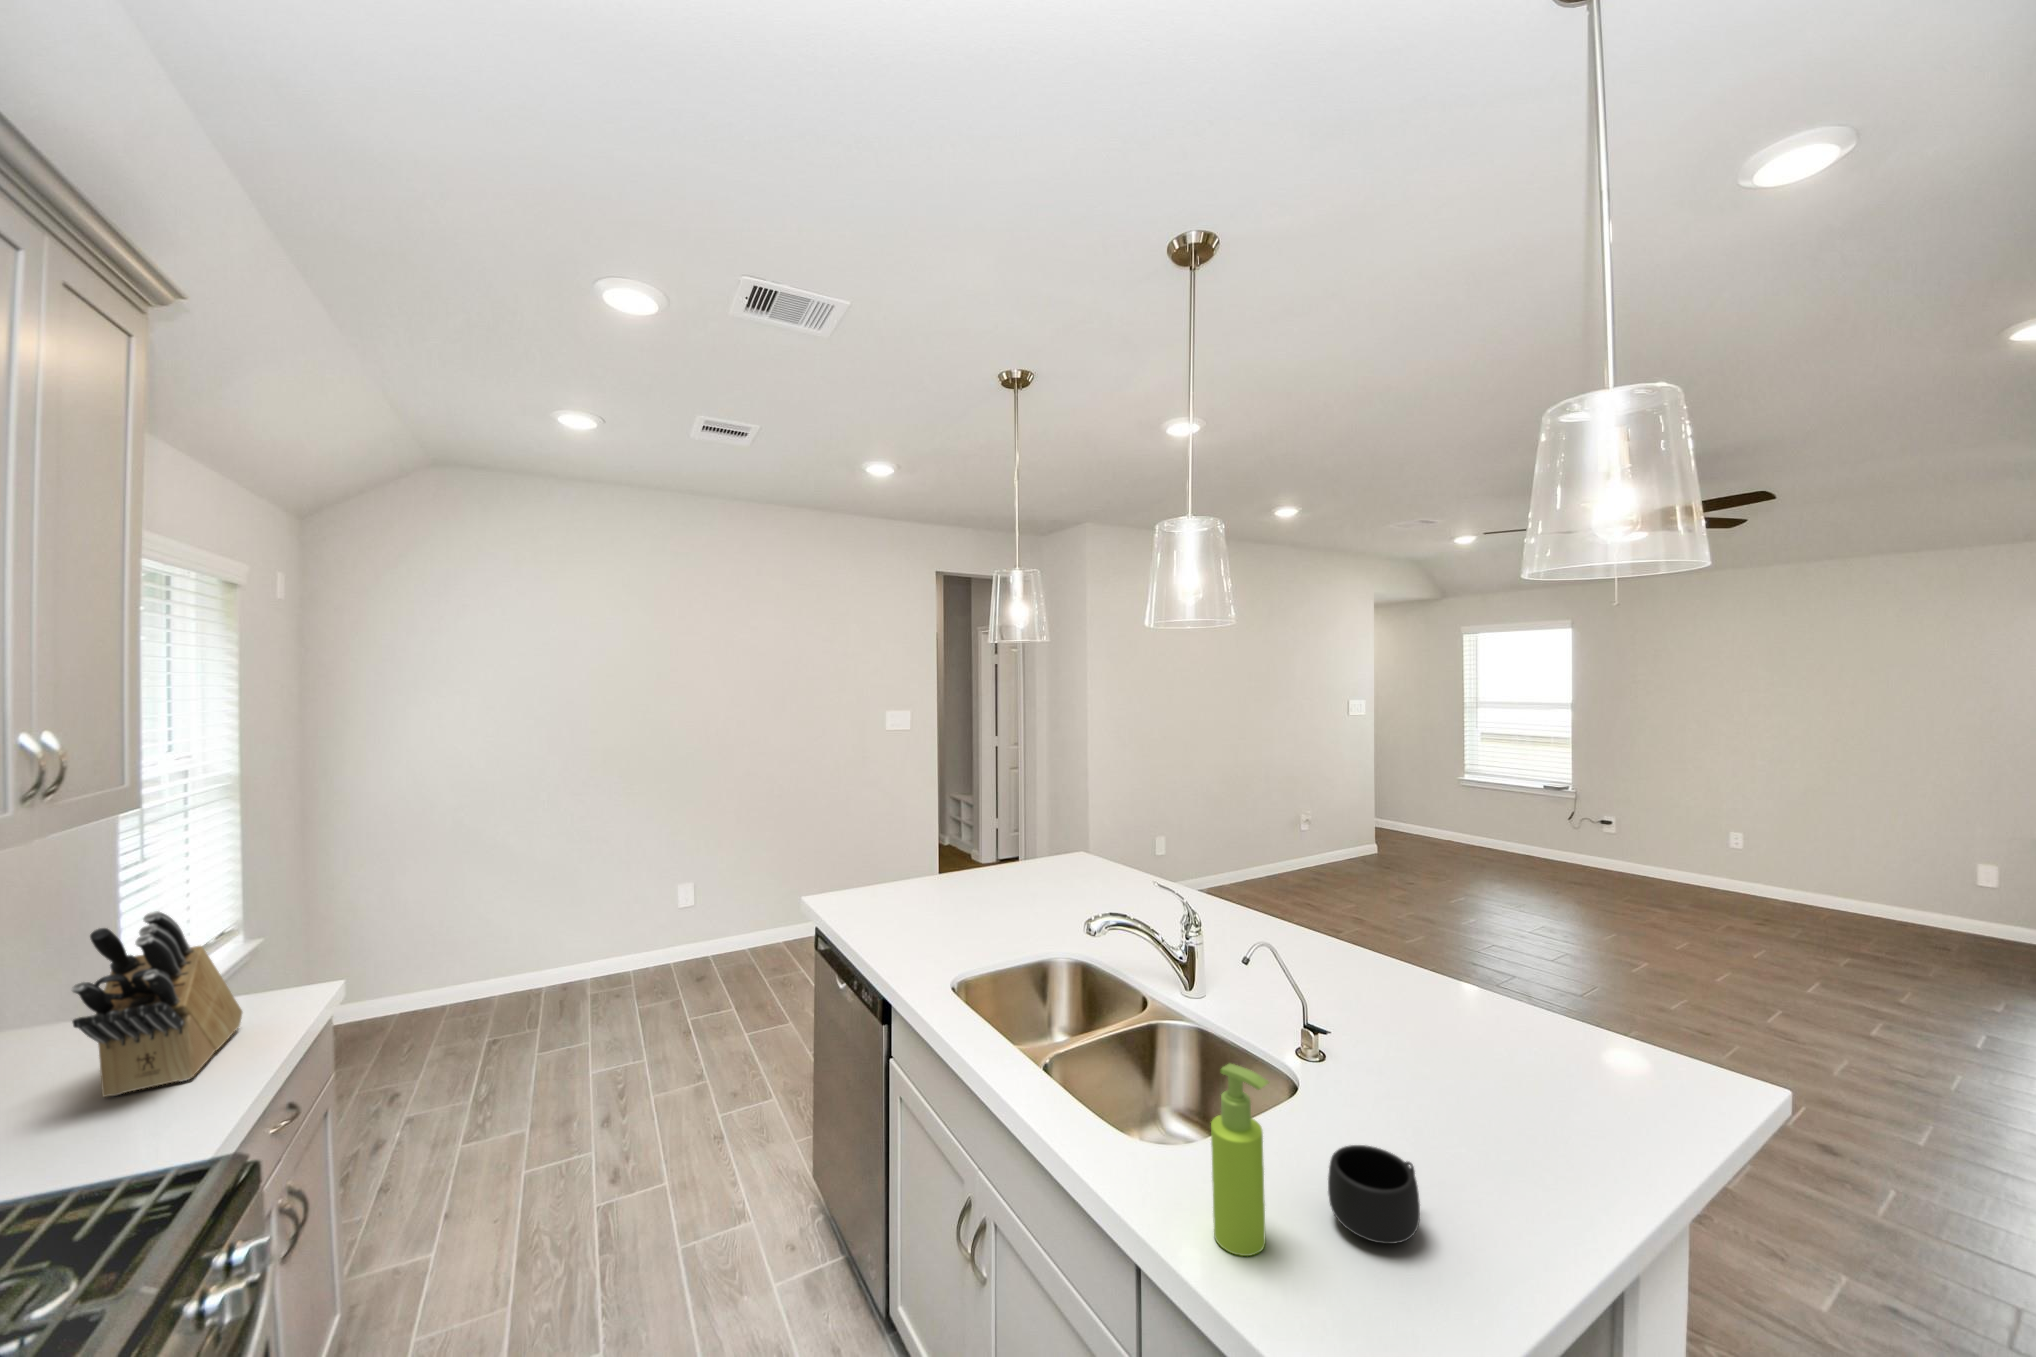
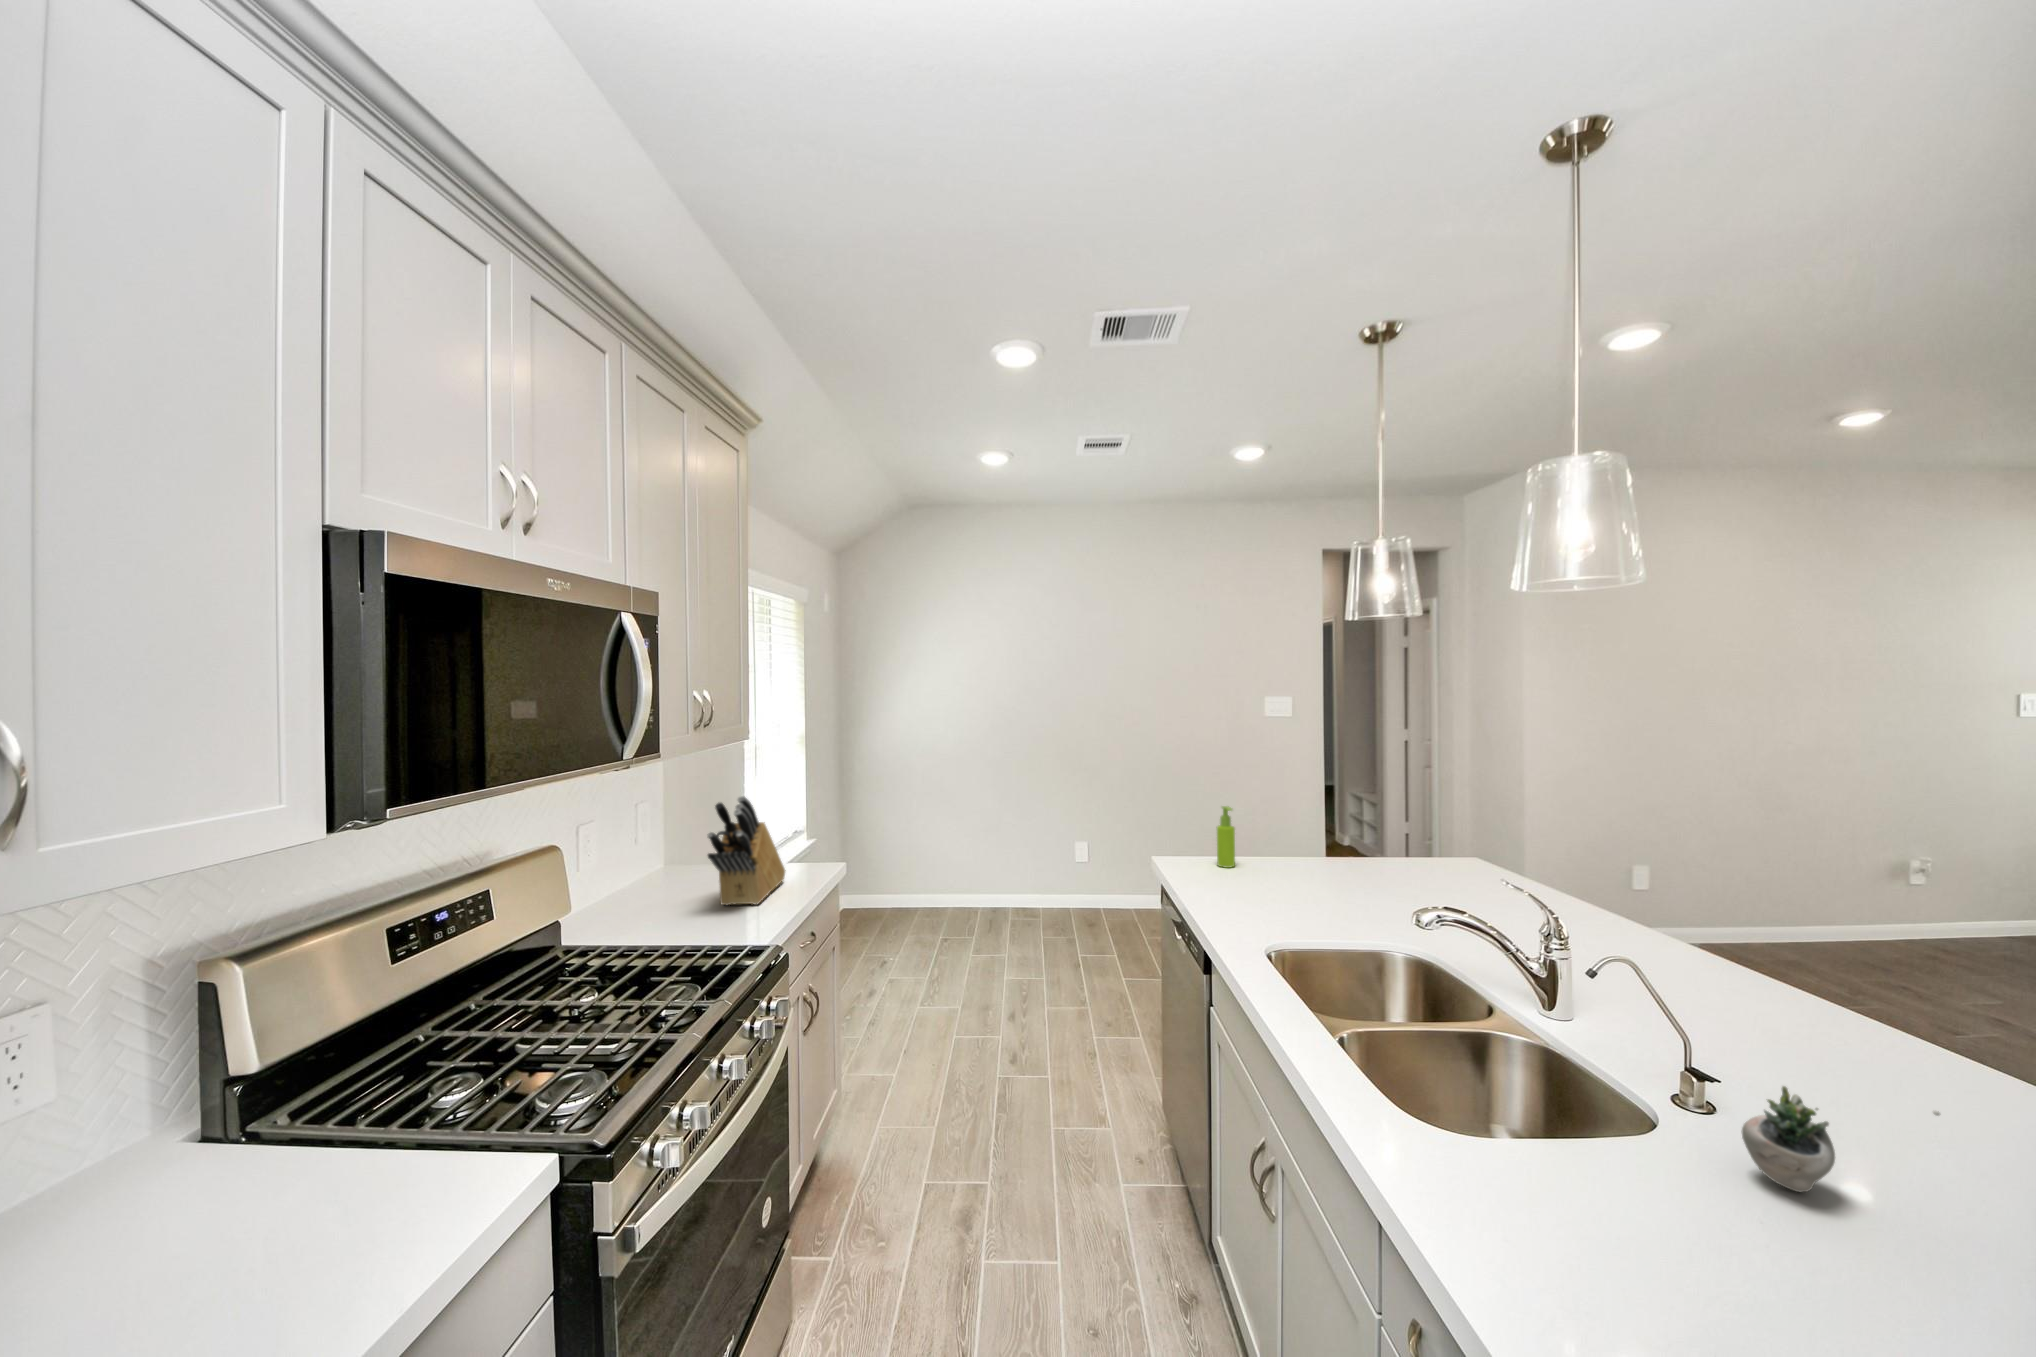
succulent plant: none [1375,1025,1490,1114] -> present [1742,1086,1940,1192]
soap dispenser: present [1211,1064,1268,1256] -> present [1217,806,1235,868]
mug: present [1328,1145,1420,1244] -> none [1599,1172,1732,1288]

